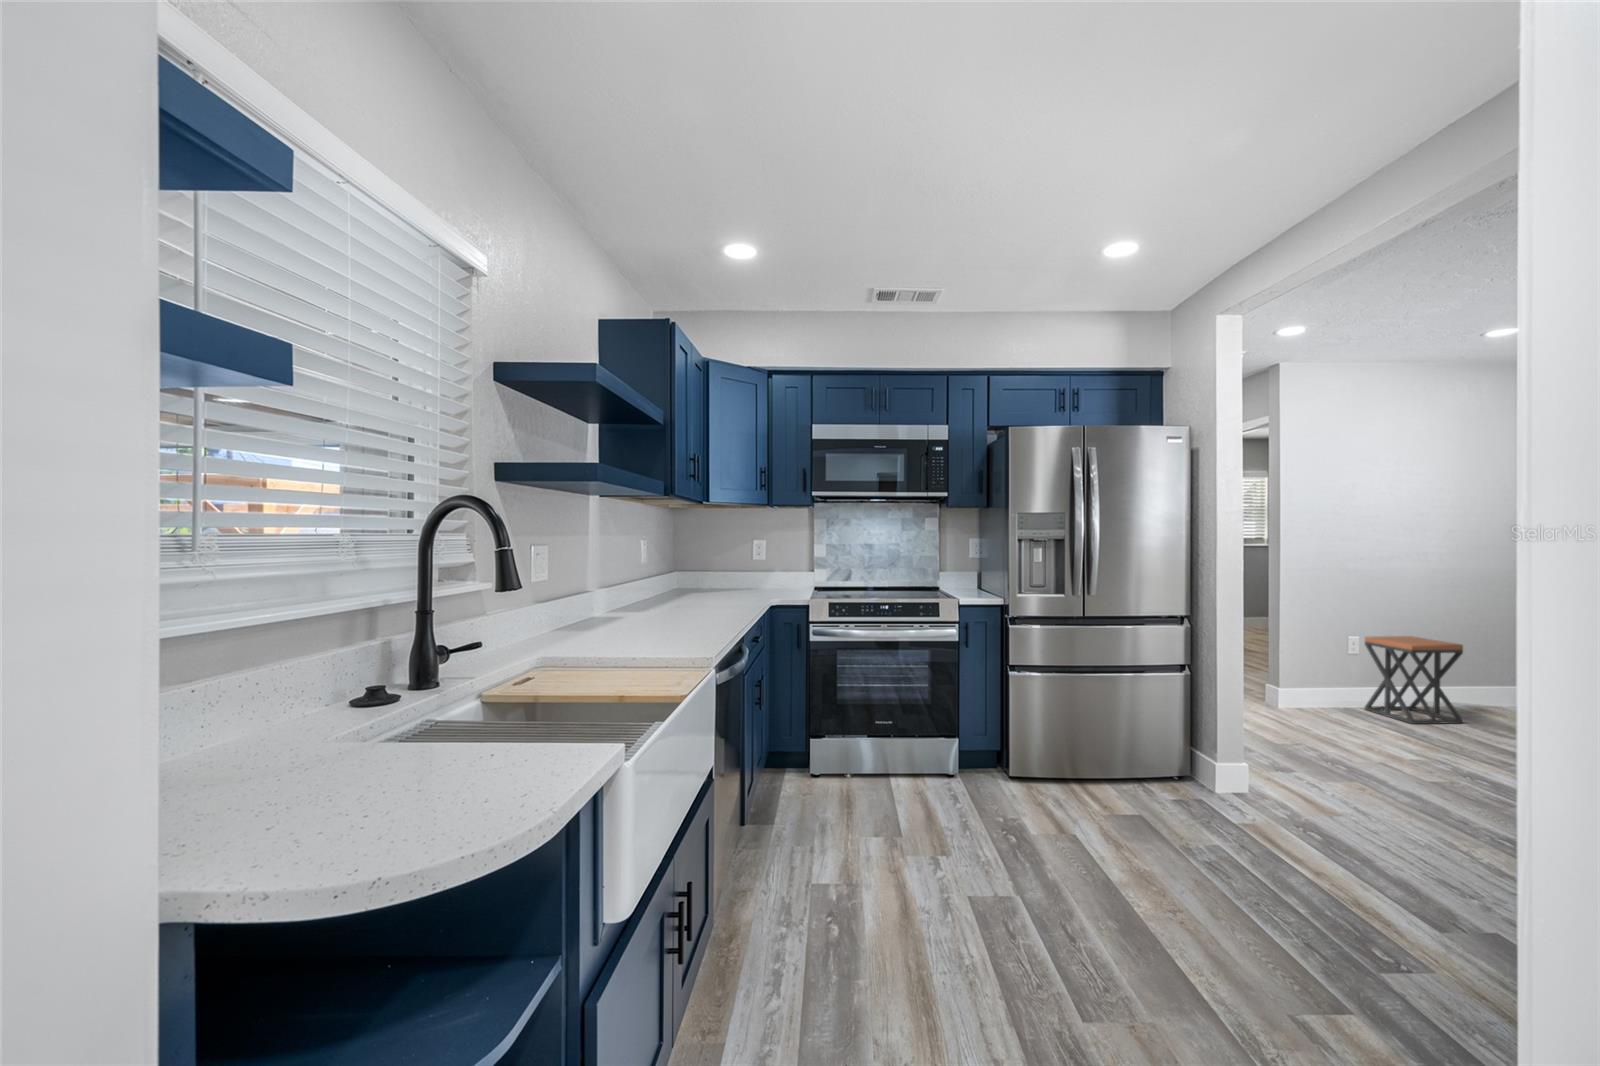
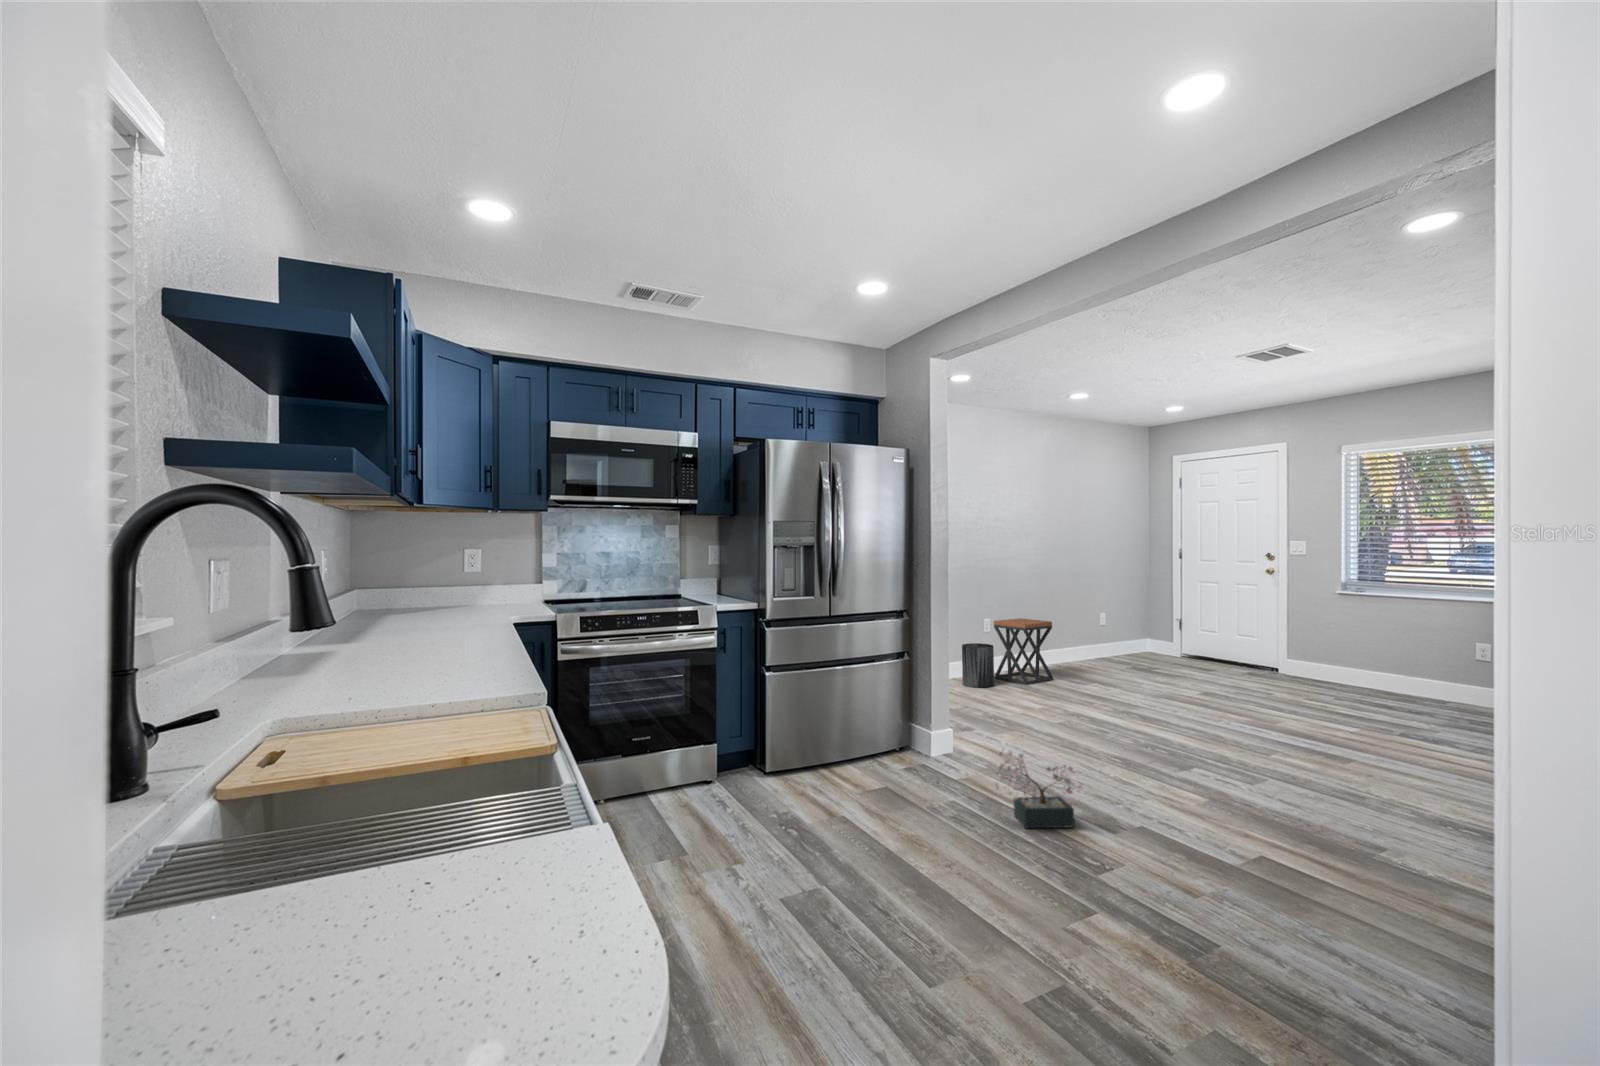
trash can: none [1309,662,1358,720] -> present [962,643,994,688]
decorative plant: none [1265,796,1400,912] -> present [995,750,1082,828]

